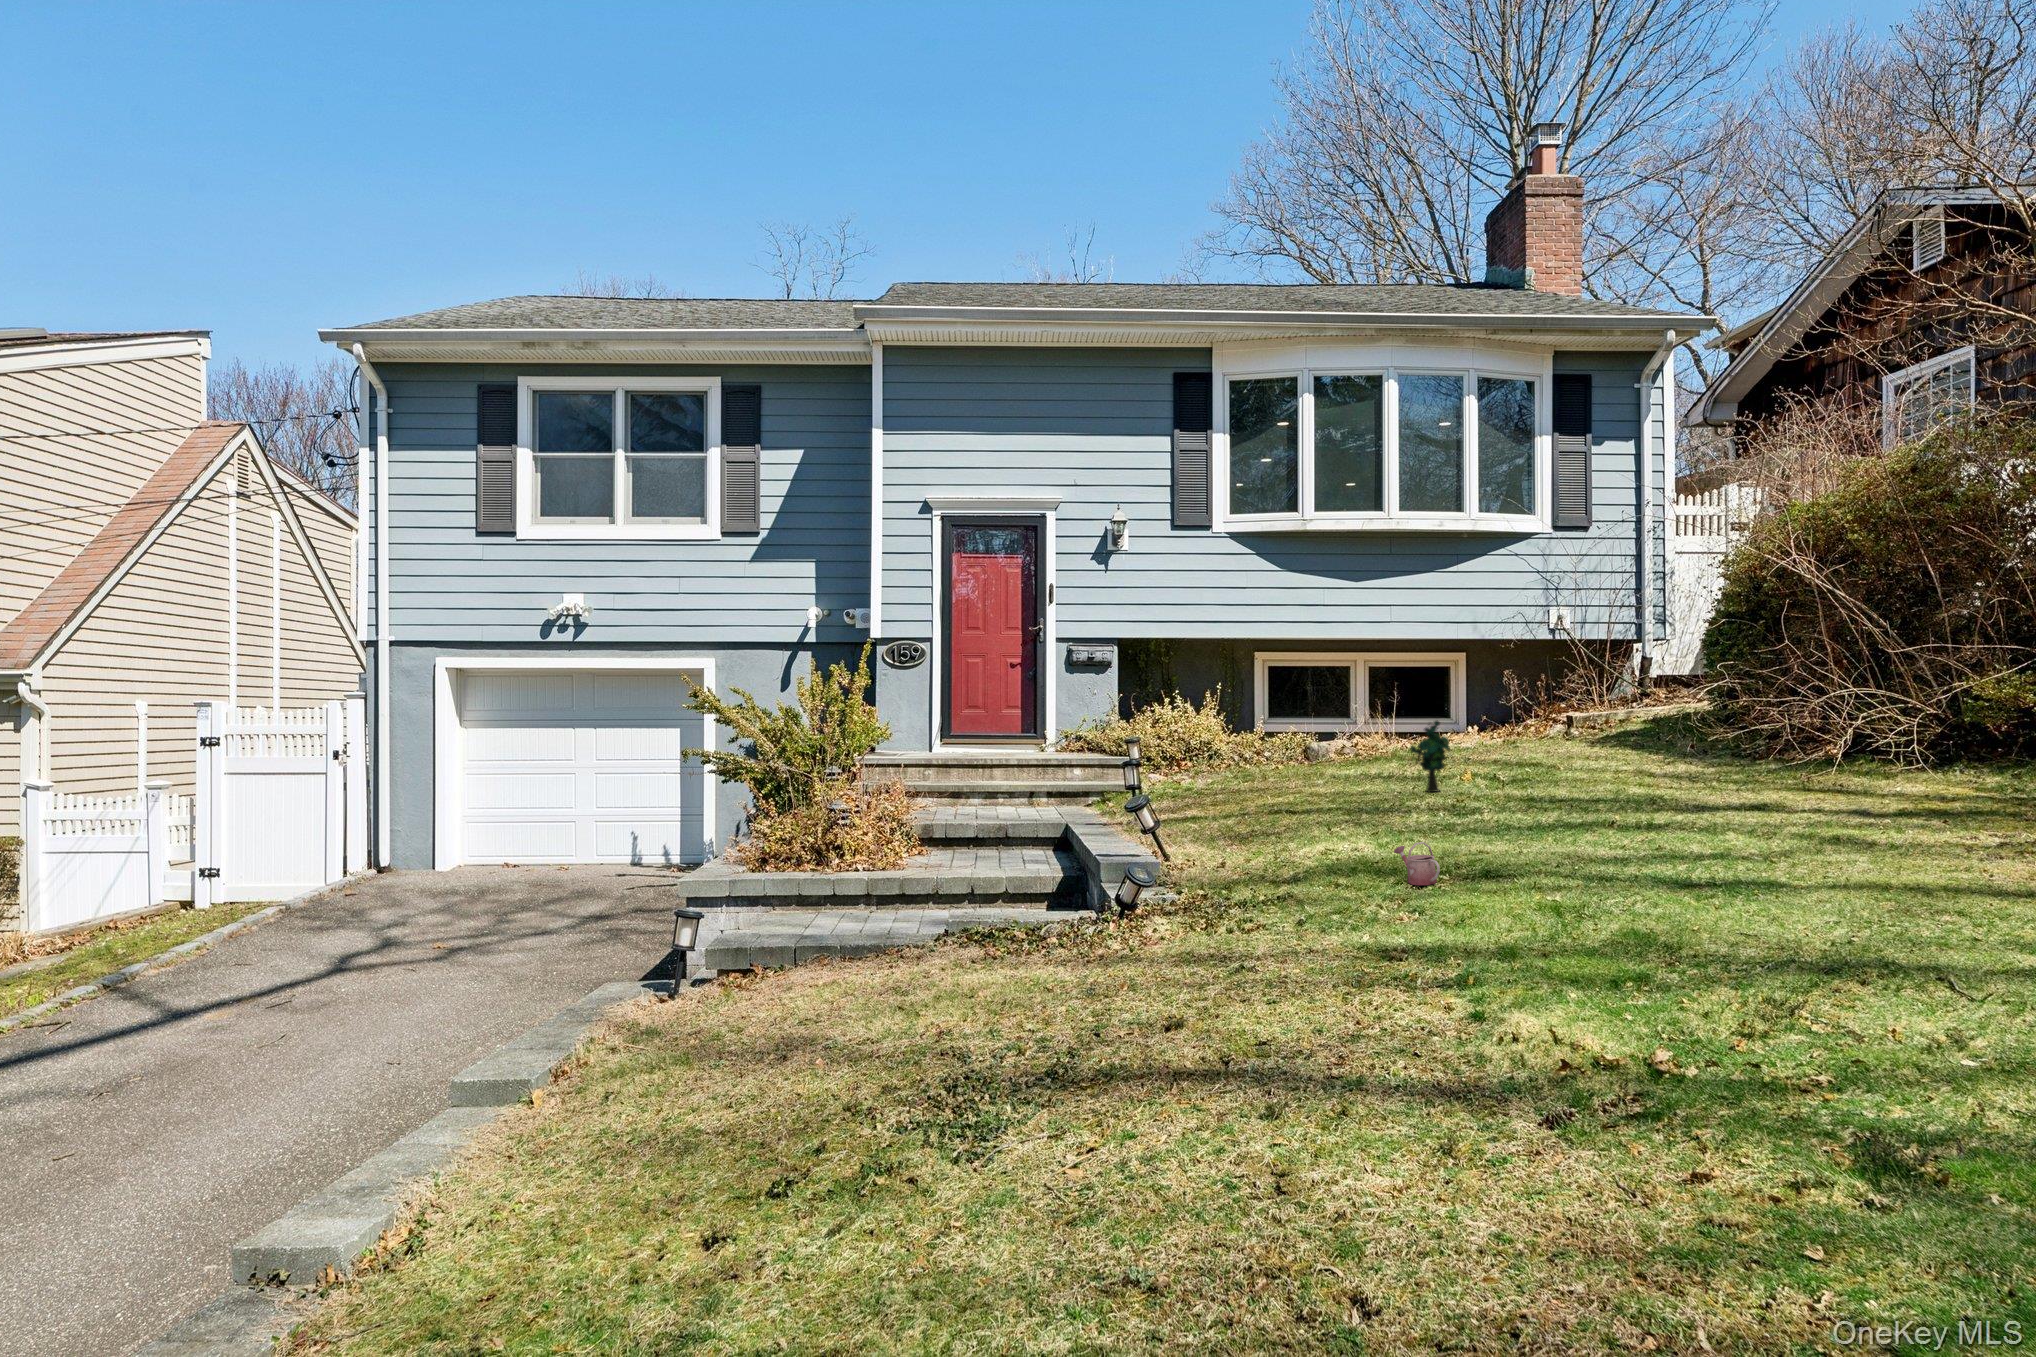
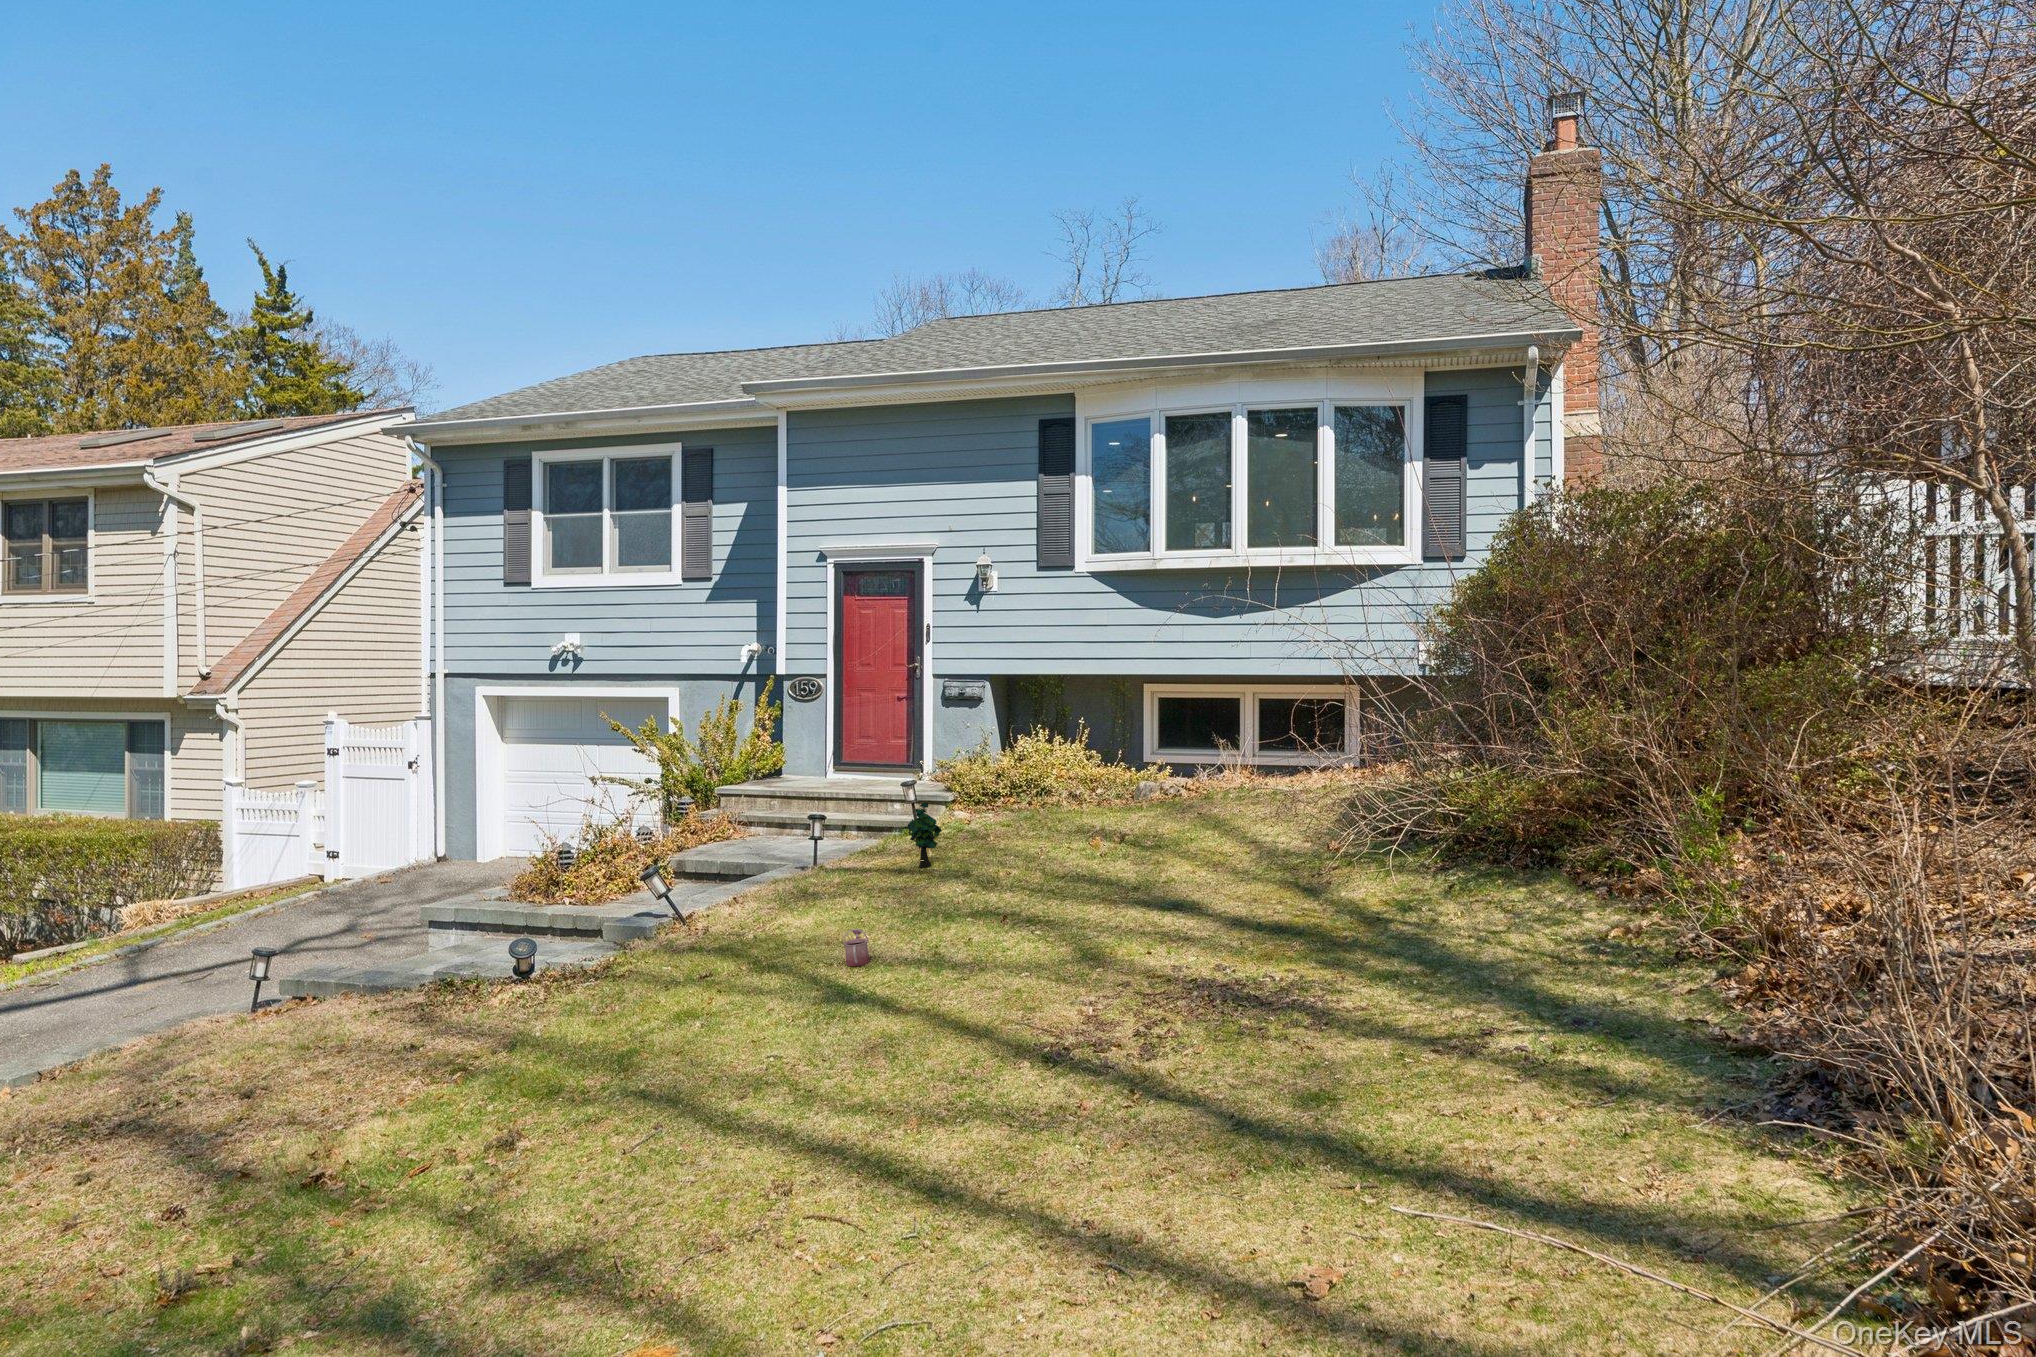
decorative plant: present [1410,721,1452,792] -> present [903,803,942,868]

